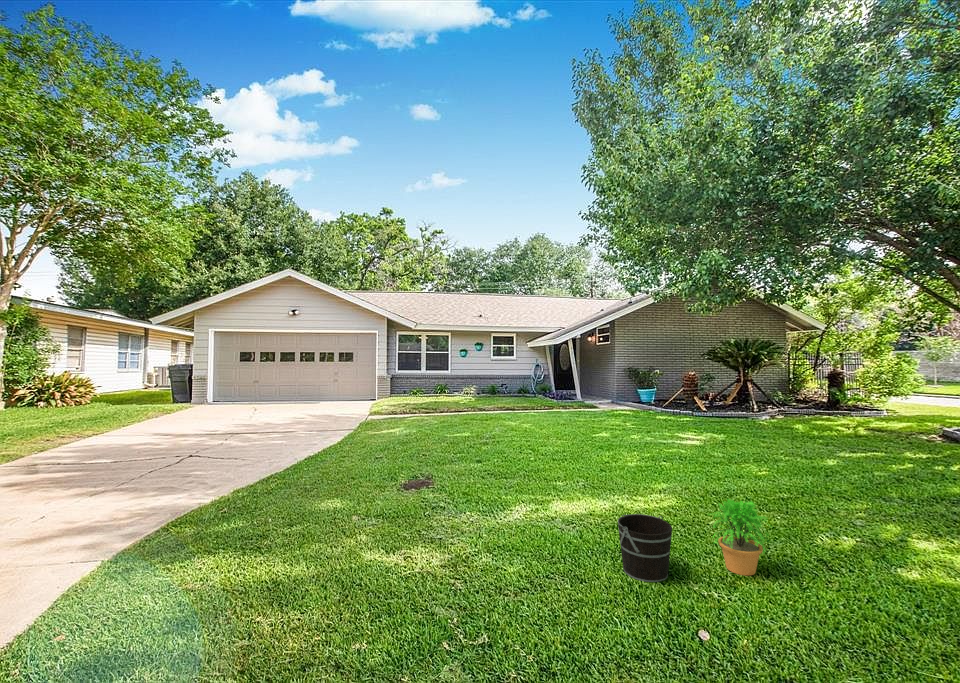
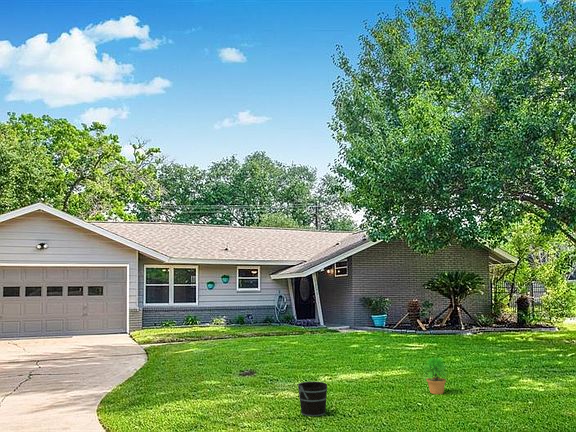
bucket: present [618,514,672,582] -> present [298,382,327,416]

